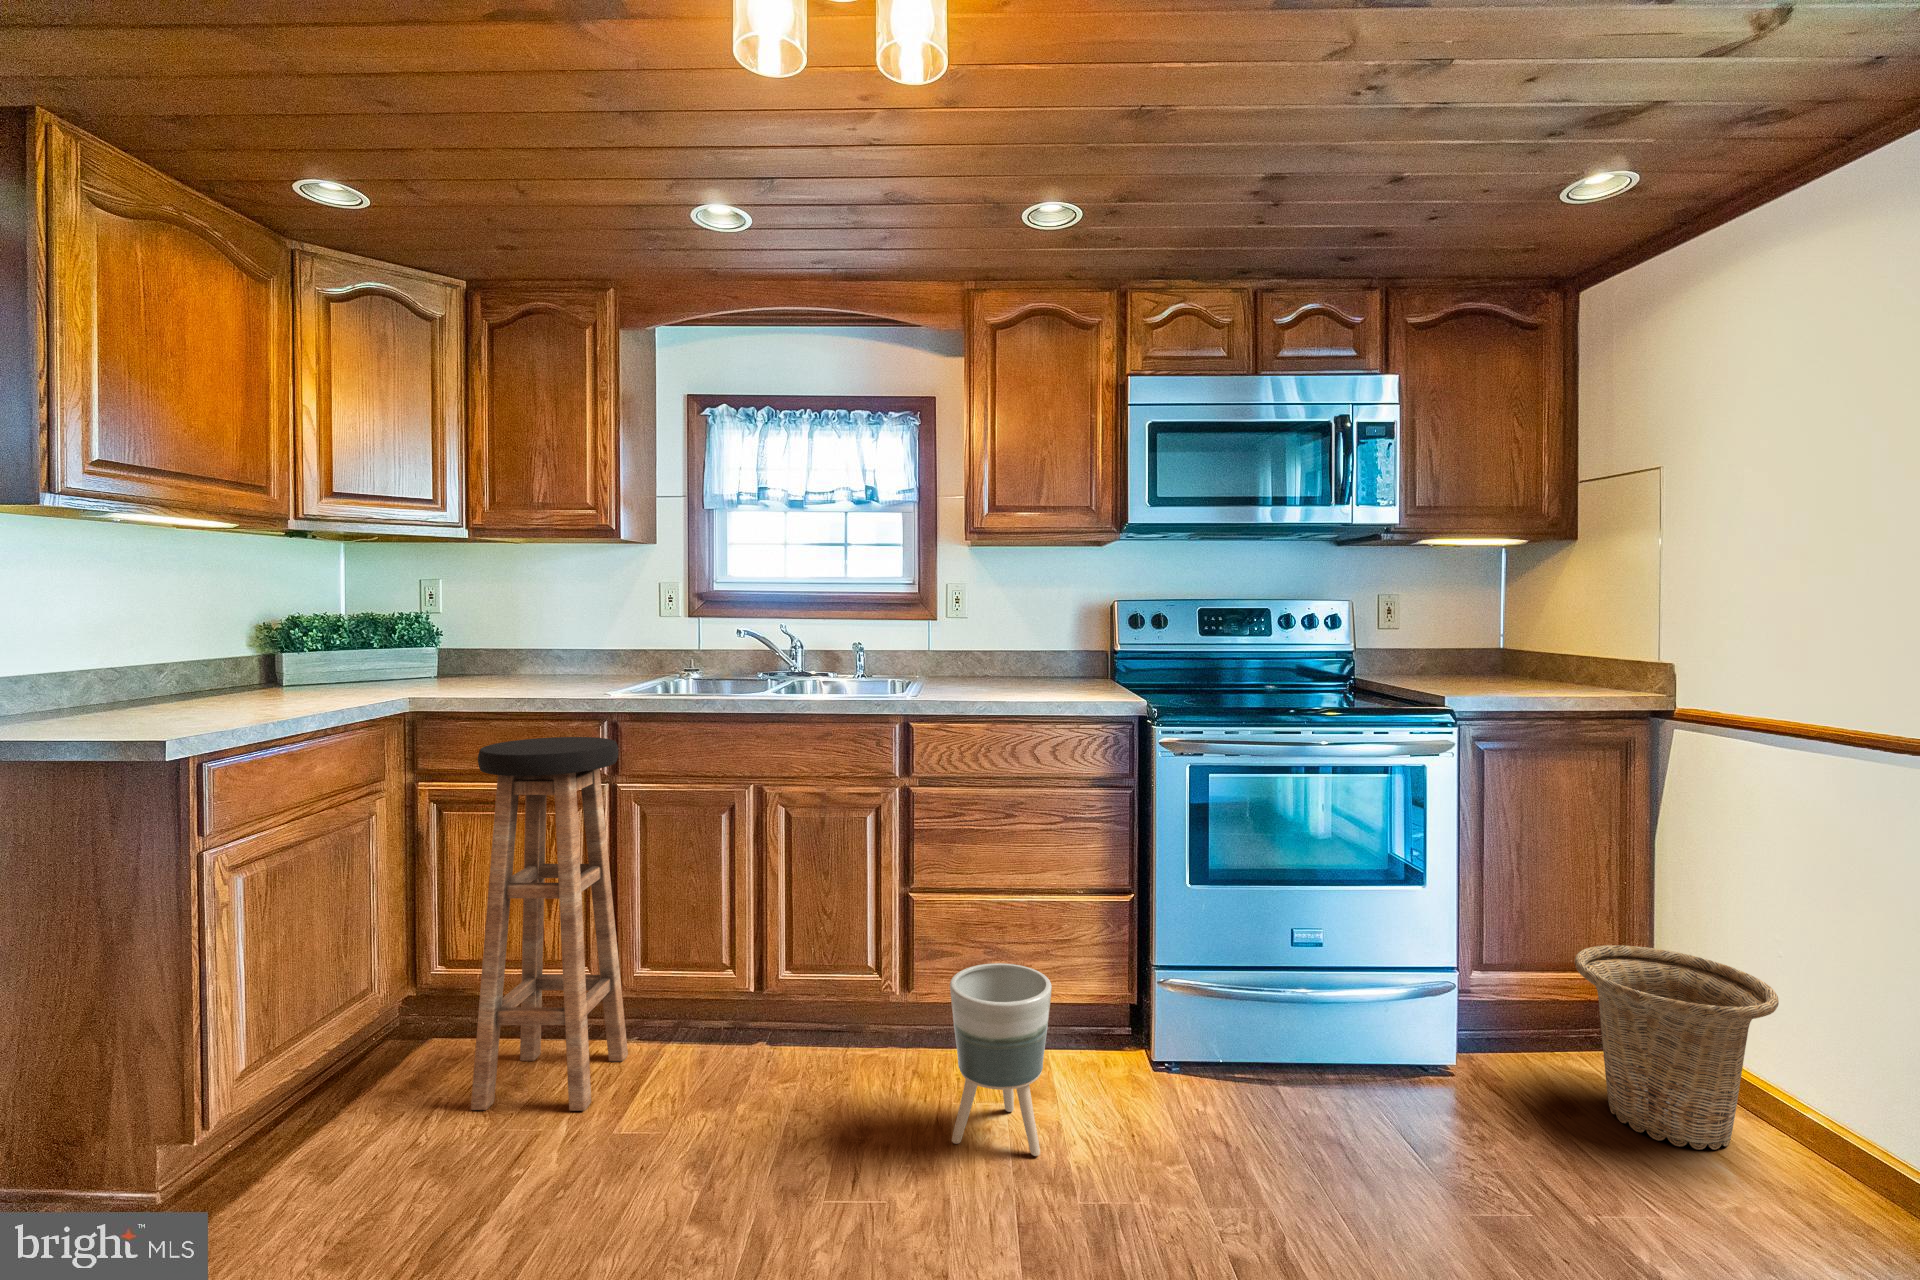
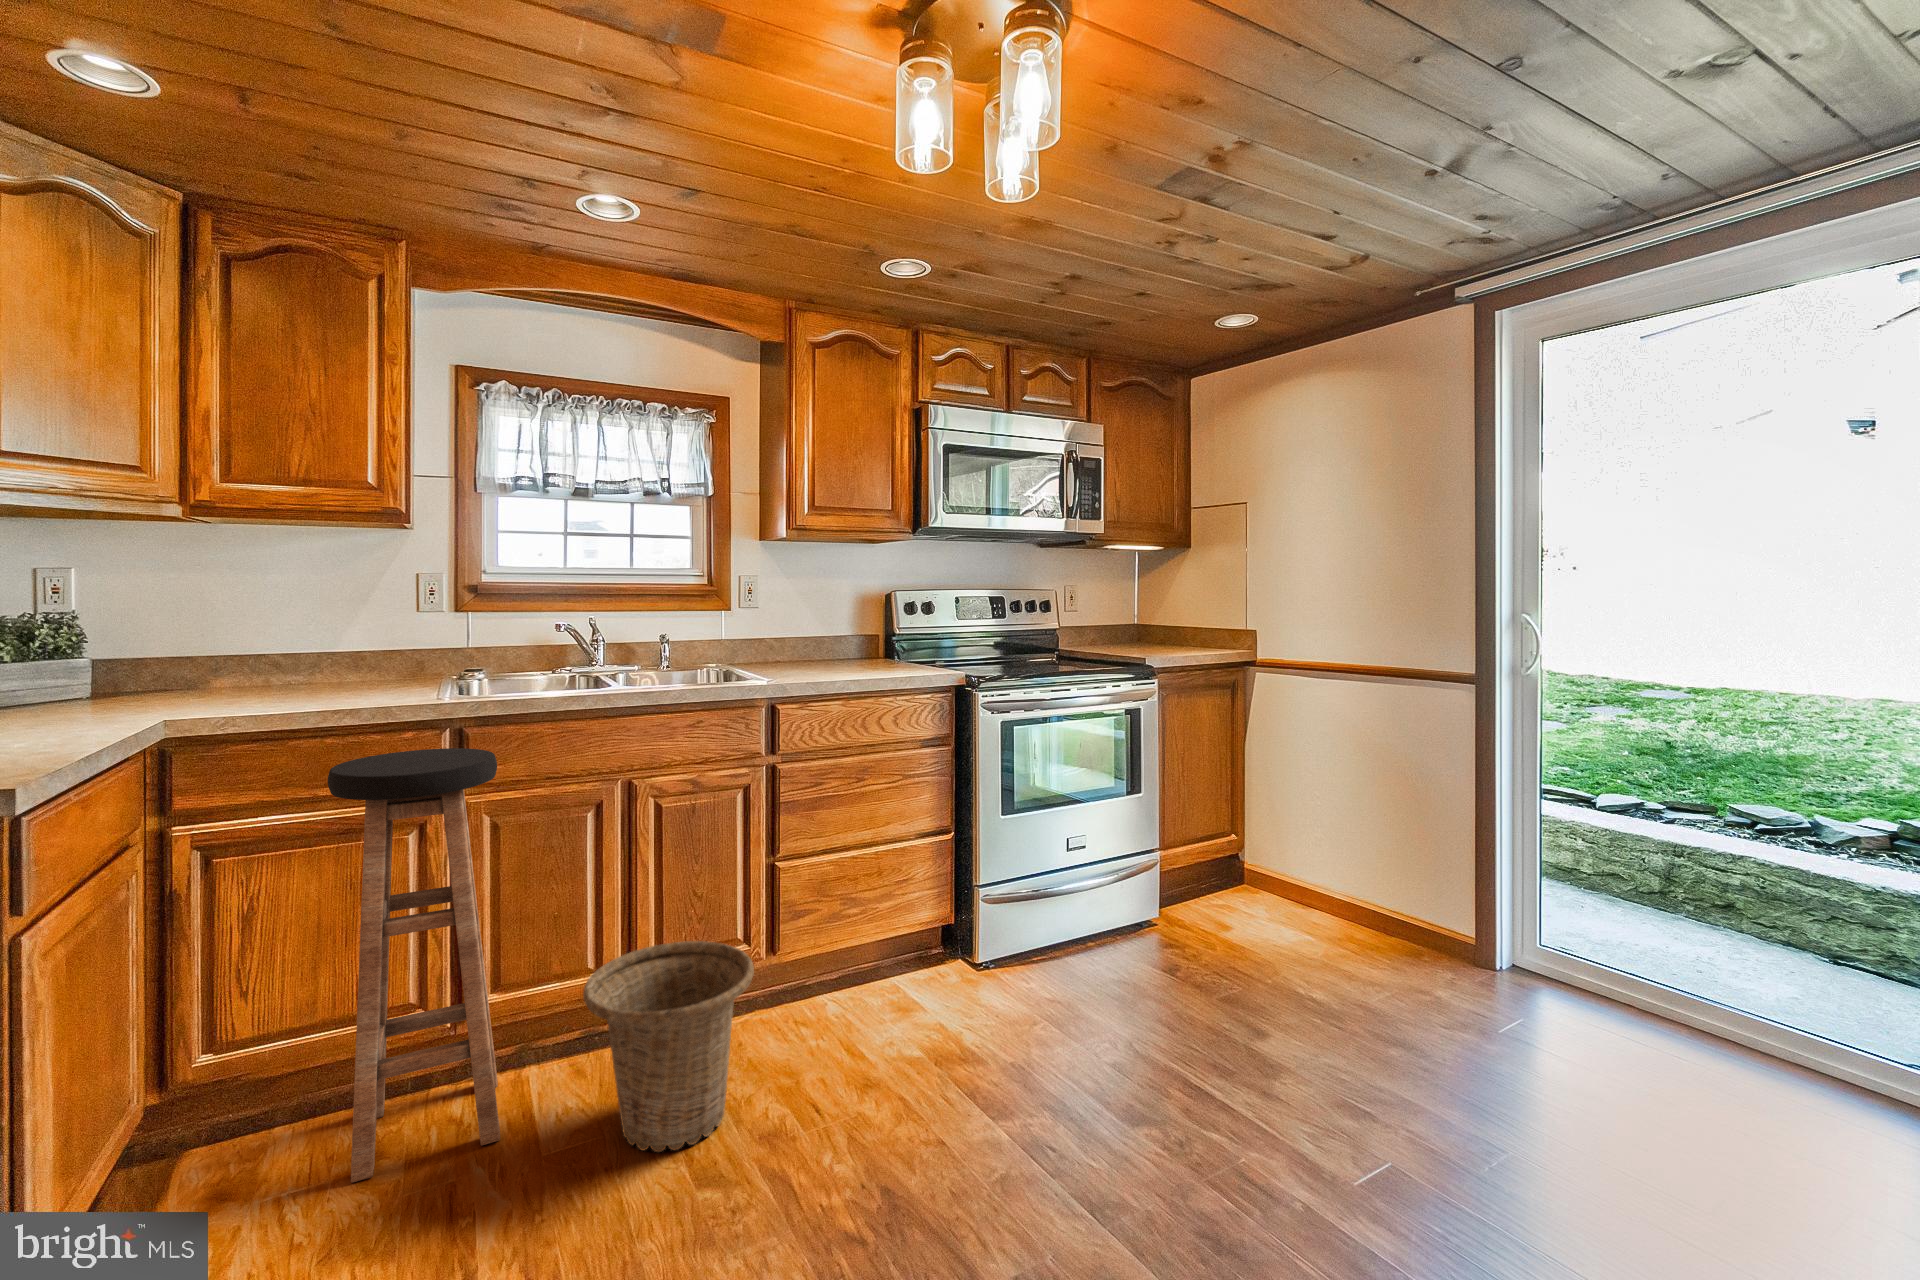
basket: present [1575,945,1779,1150] -> present [583,941,754,1152]
planter: present [950,963,1052,1156] -> none [865,902,950,1058]

